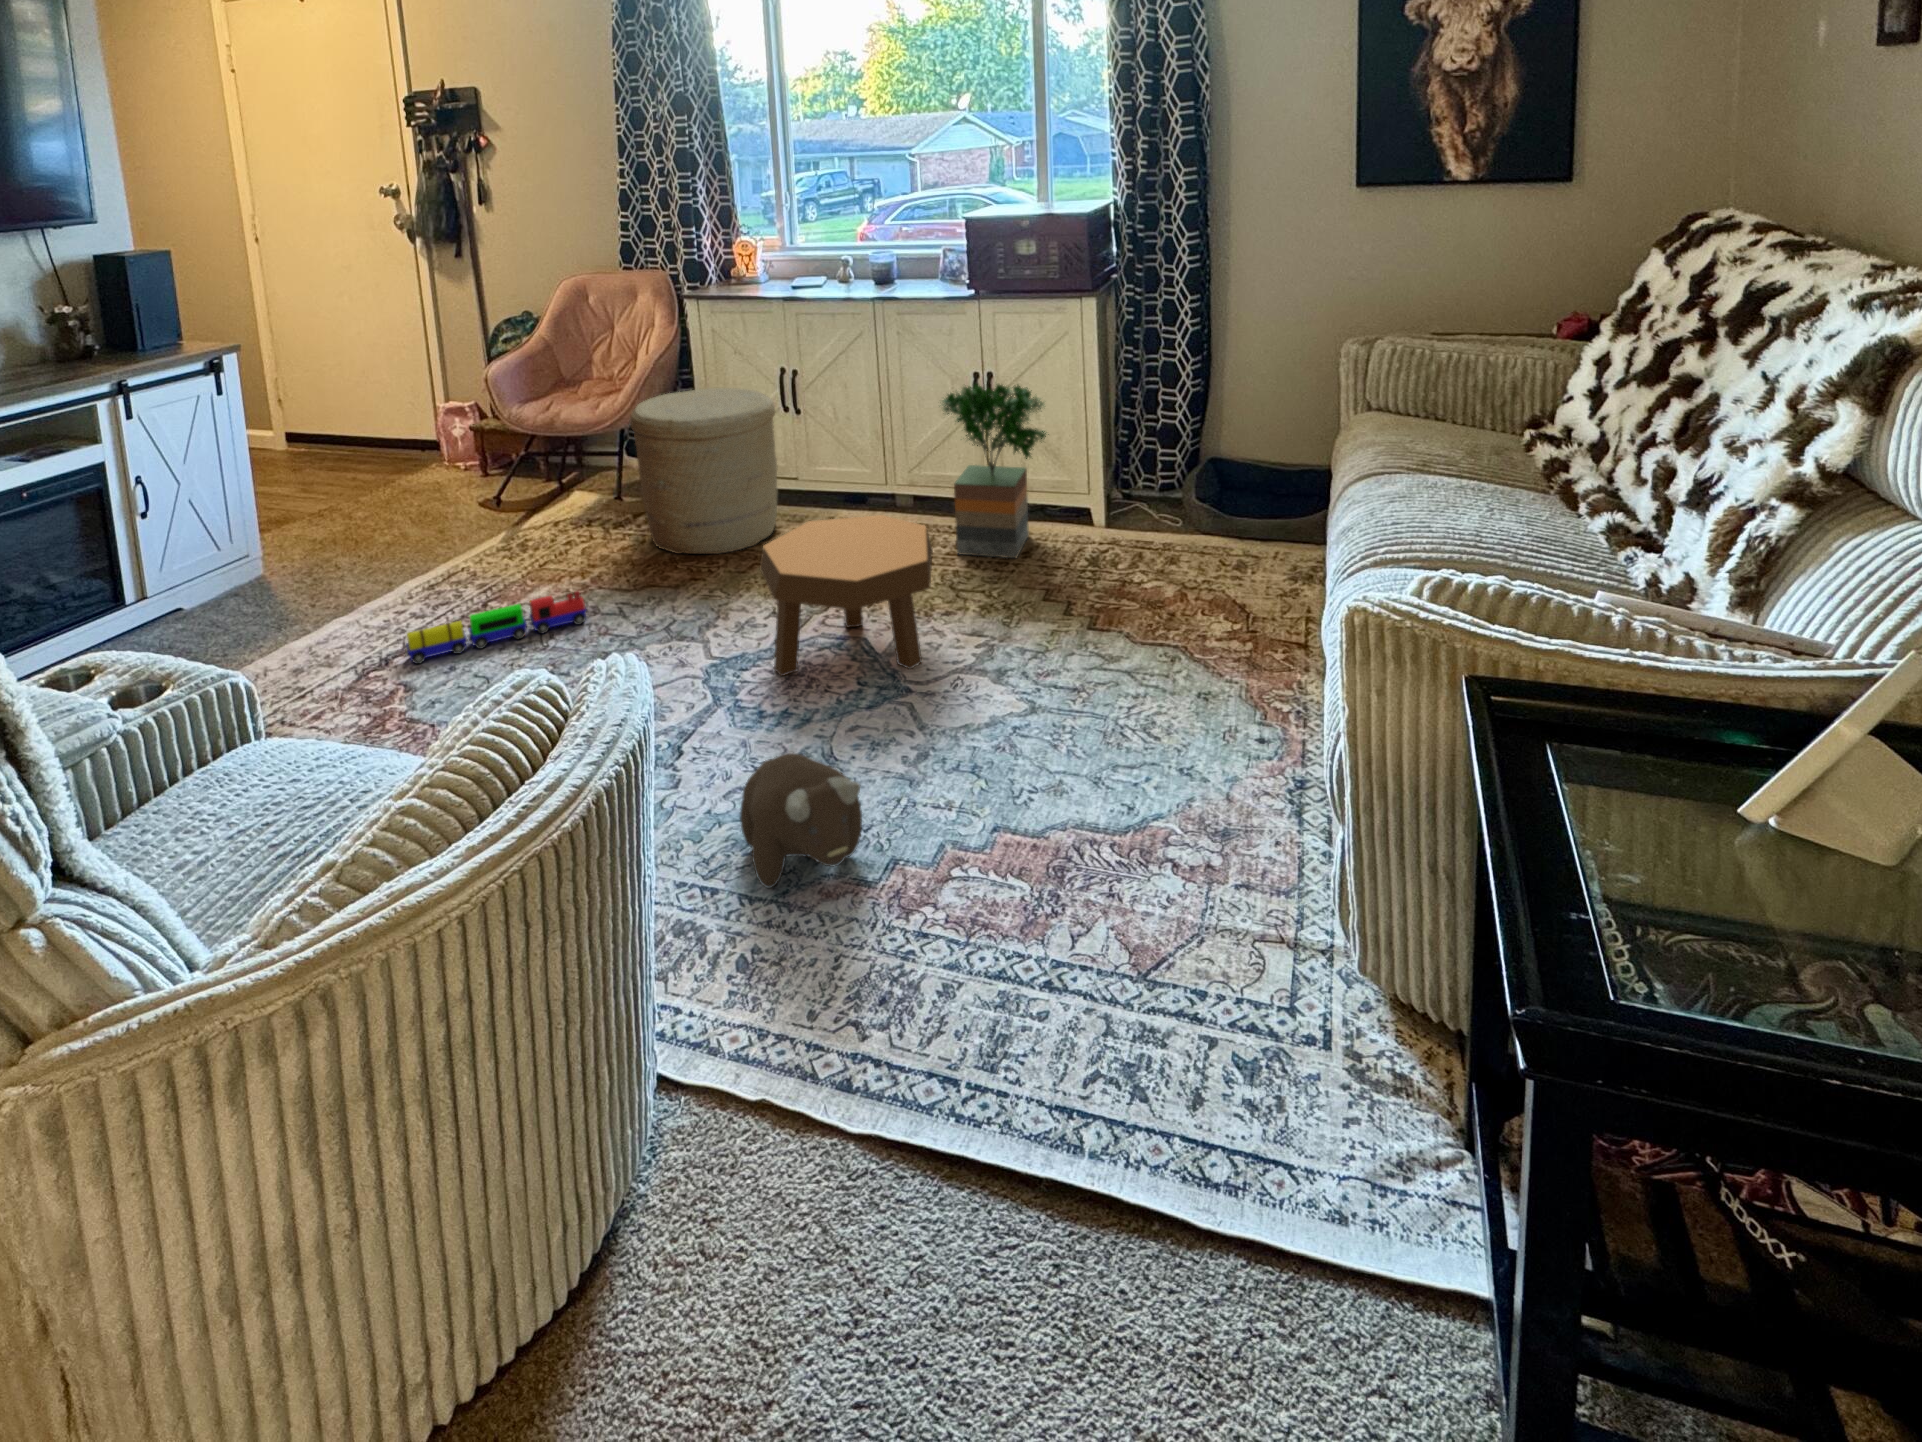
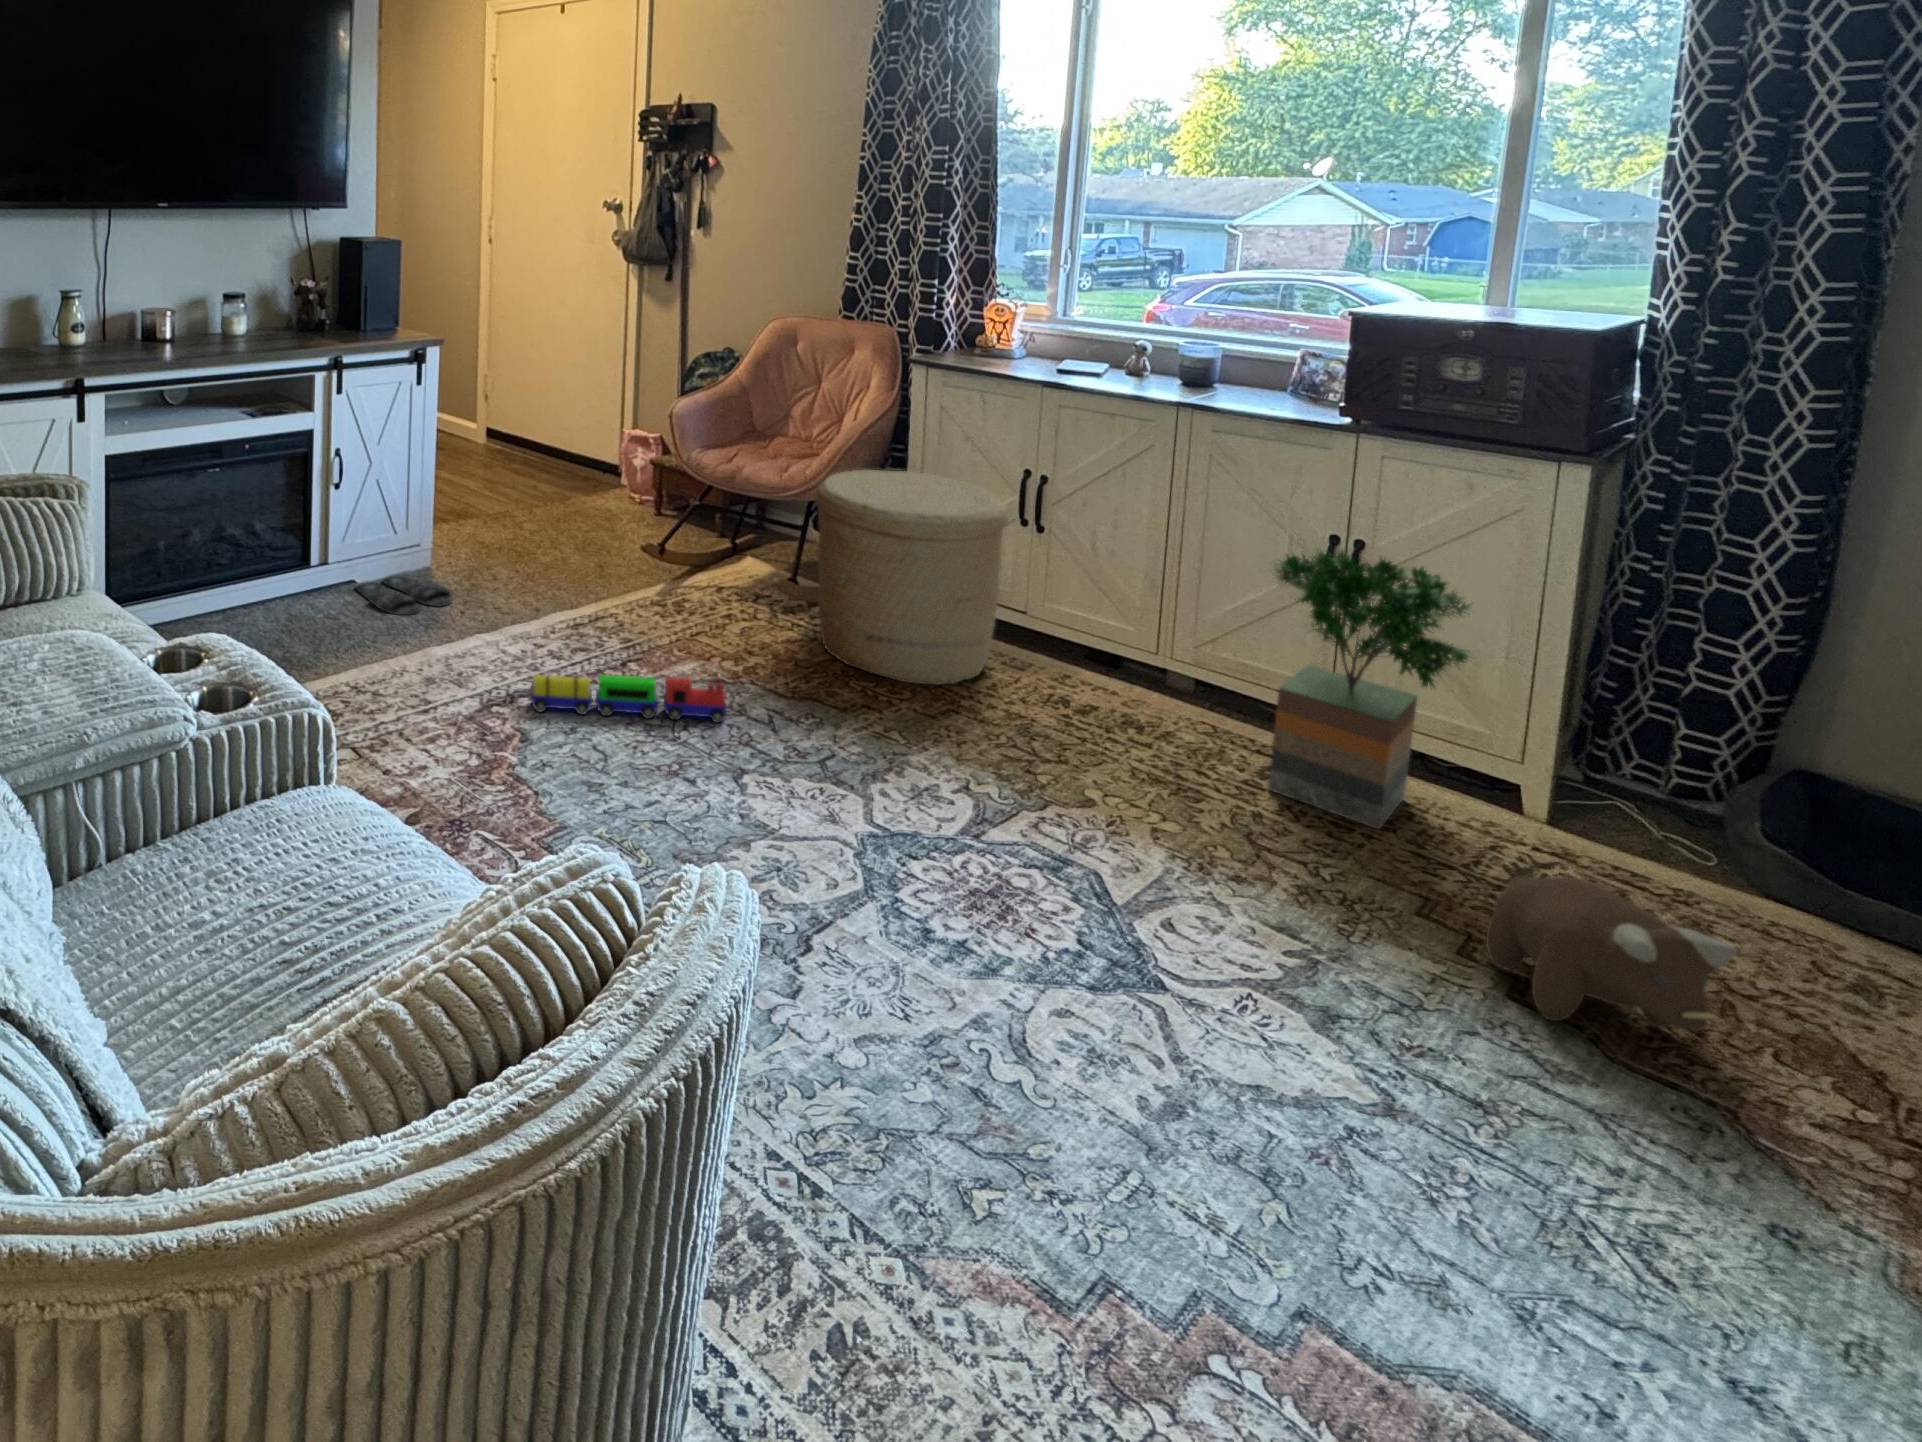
footstool: present [760,515,933,676] -> none [953,687,1233,954]
slippers: none [184,586,299,627] -> present [356,576,452,615]
plush toy: present [740,753,862,888] -> present [1486,876,1737,1032]

